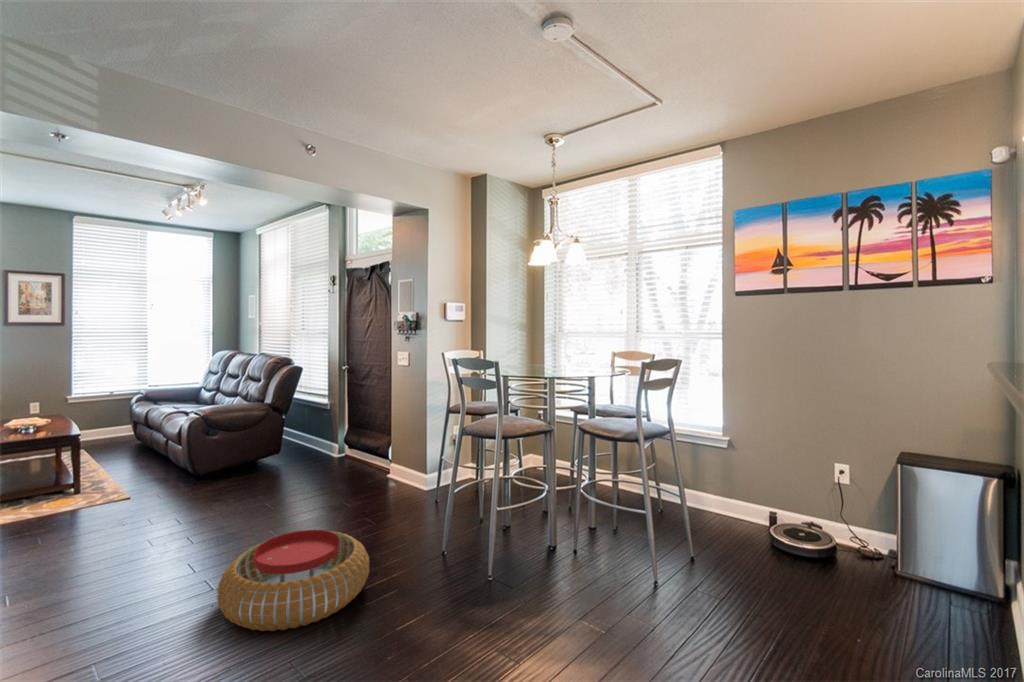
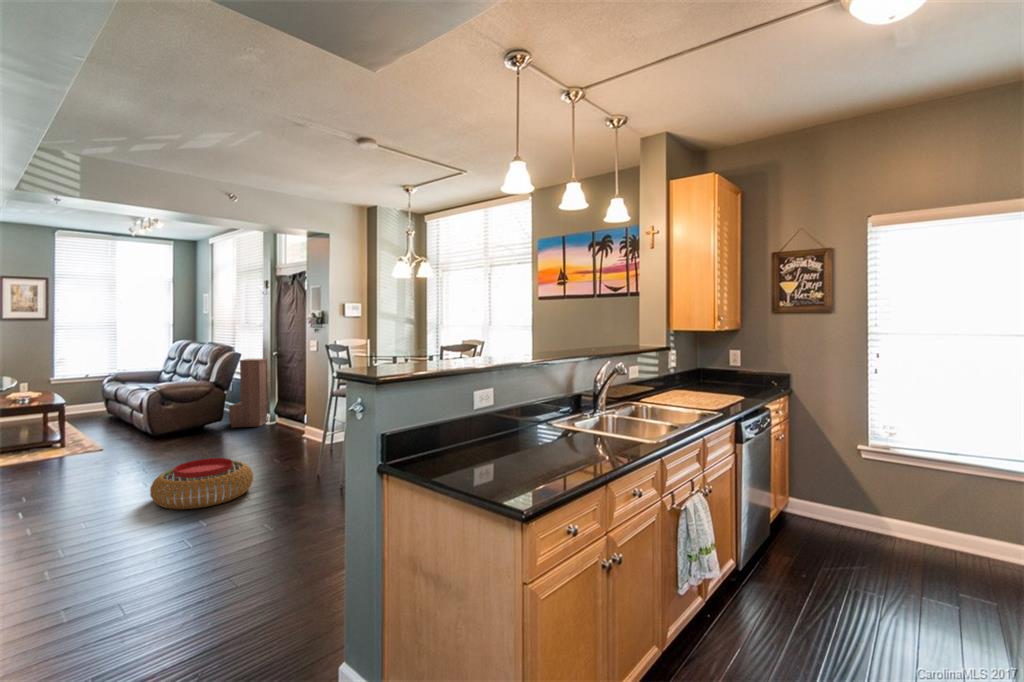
bookshelf: none [288,373,333,460] -> present [229,359,268,427]

